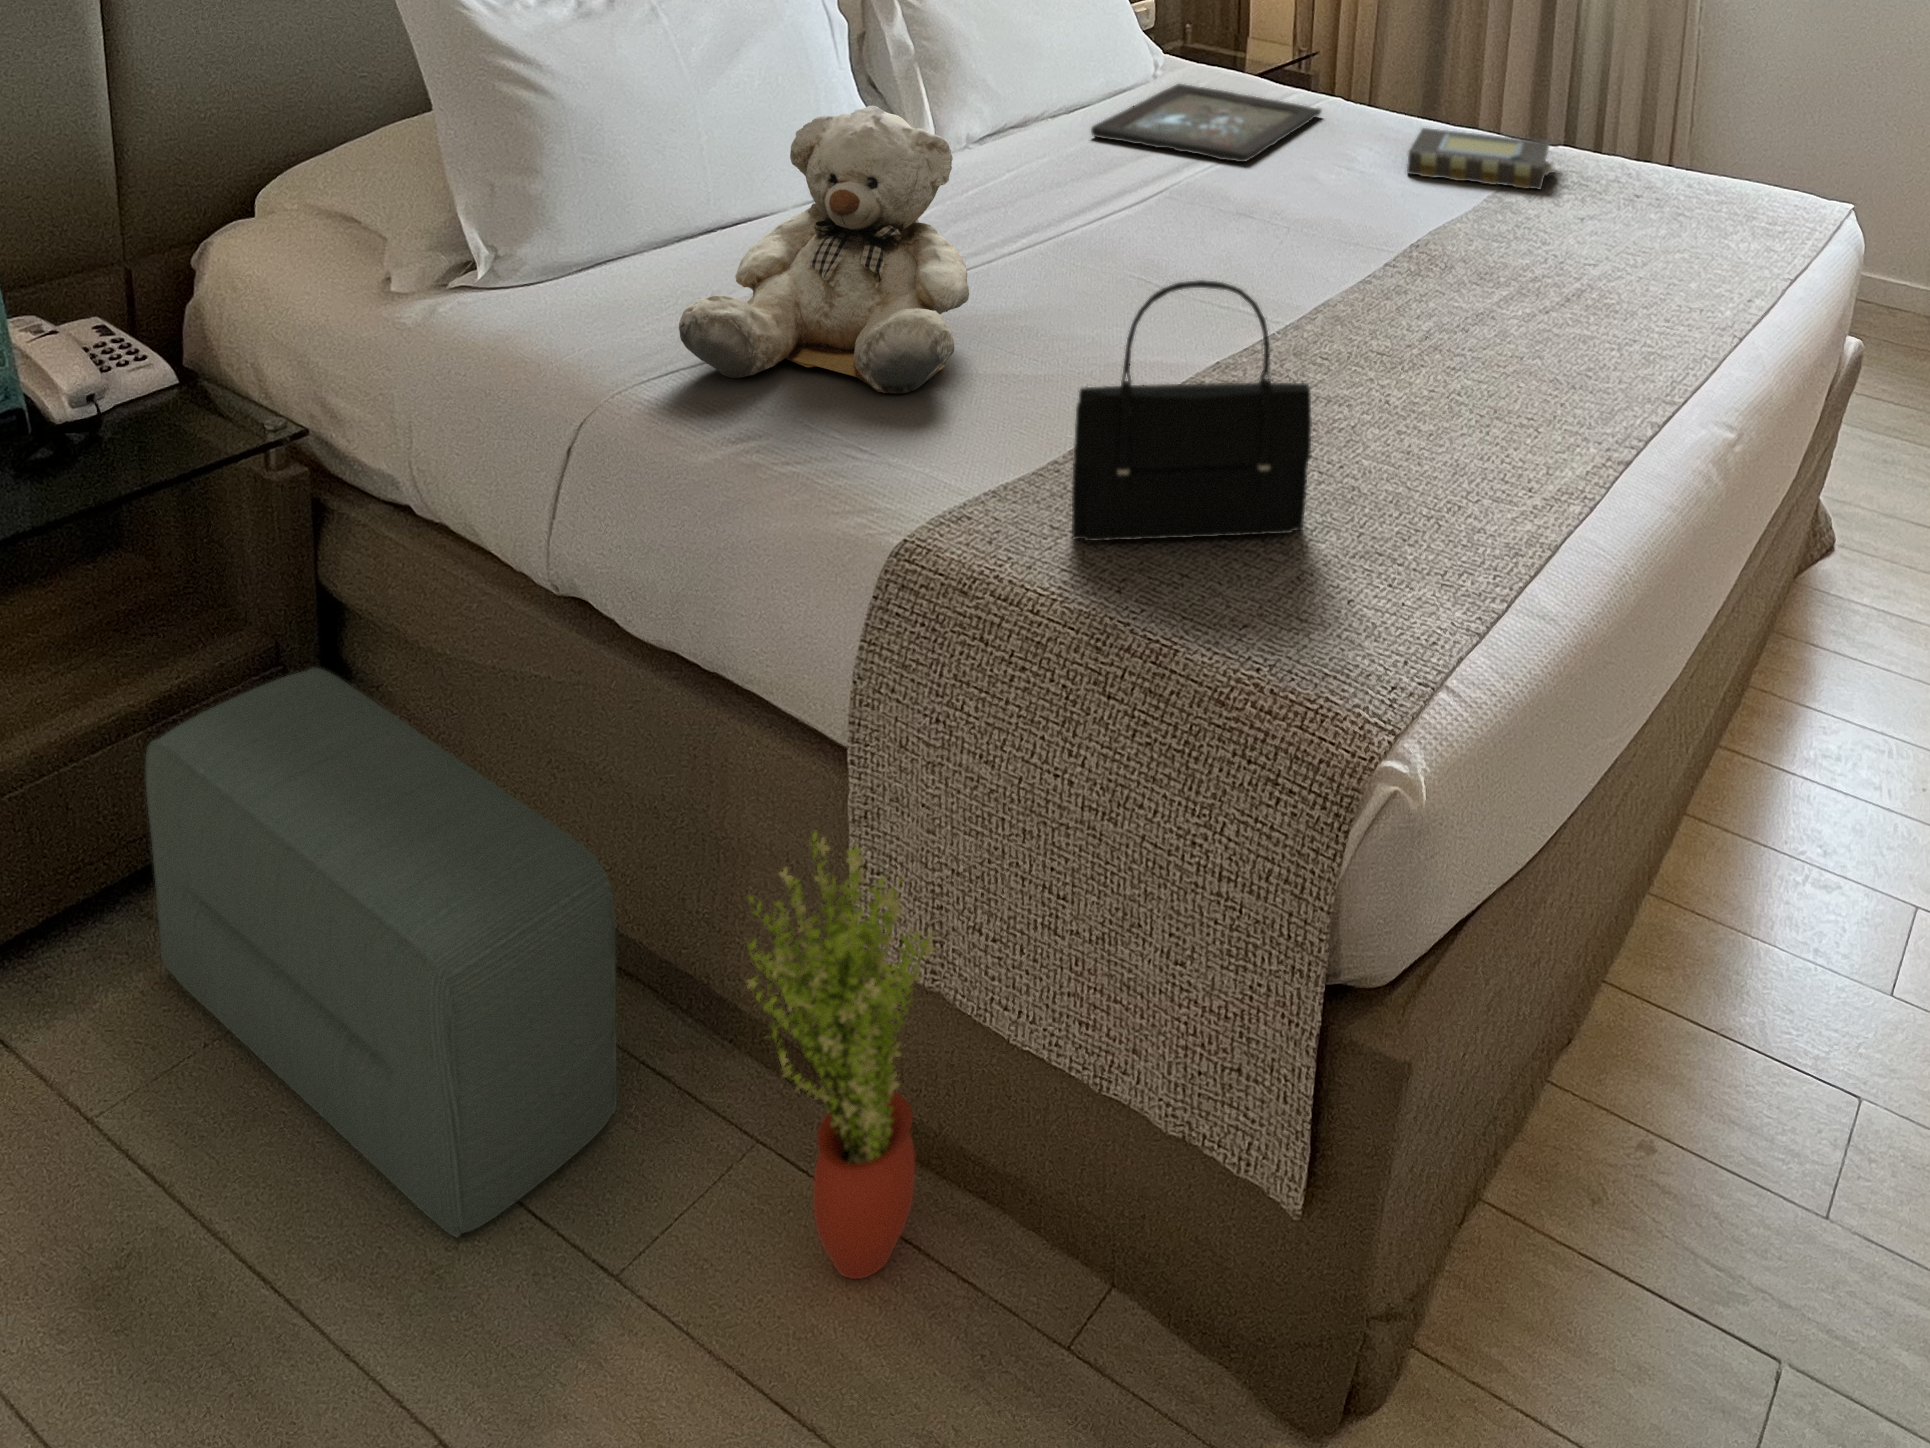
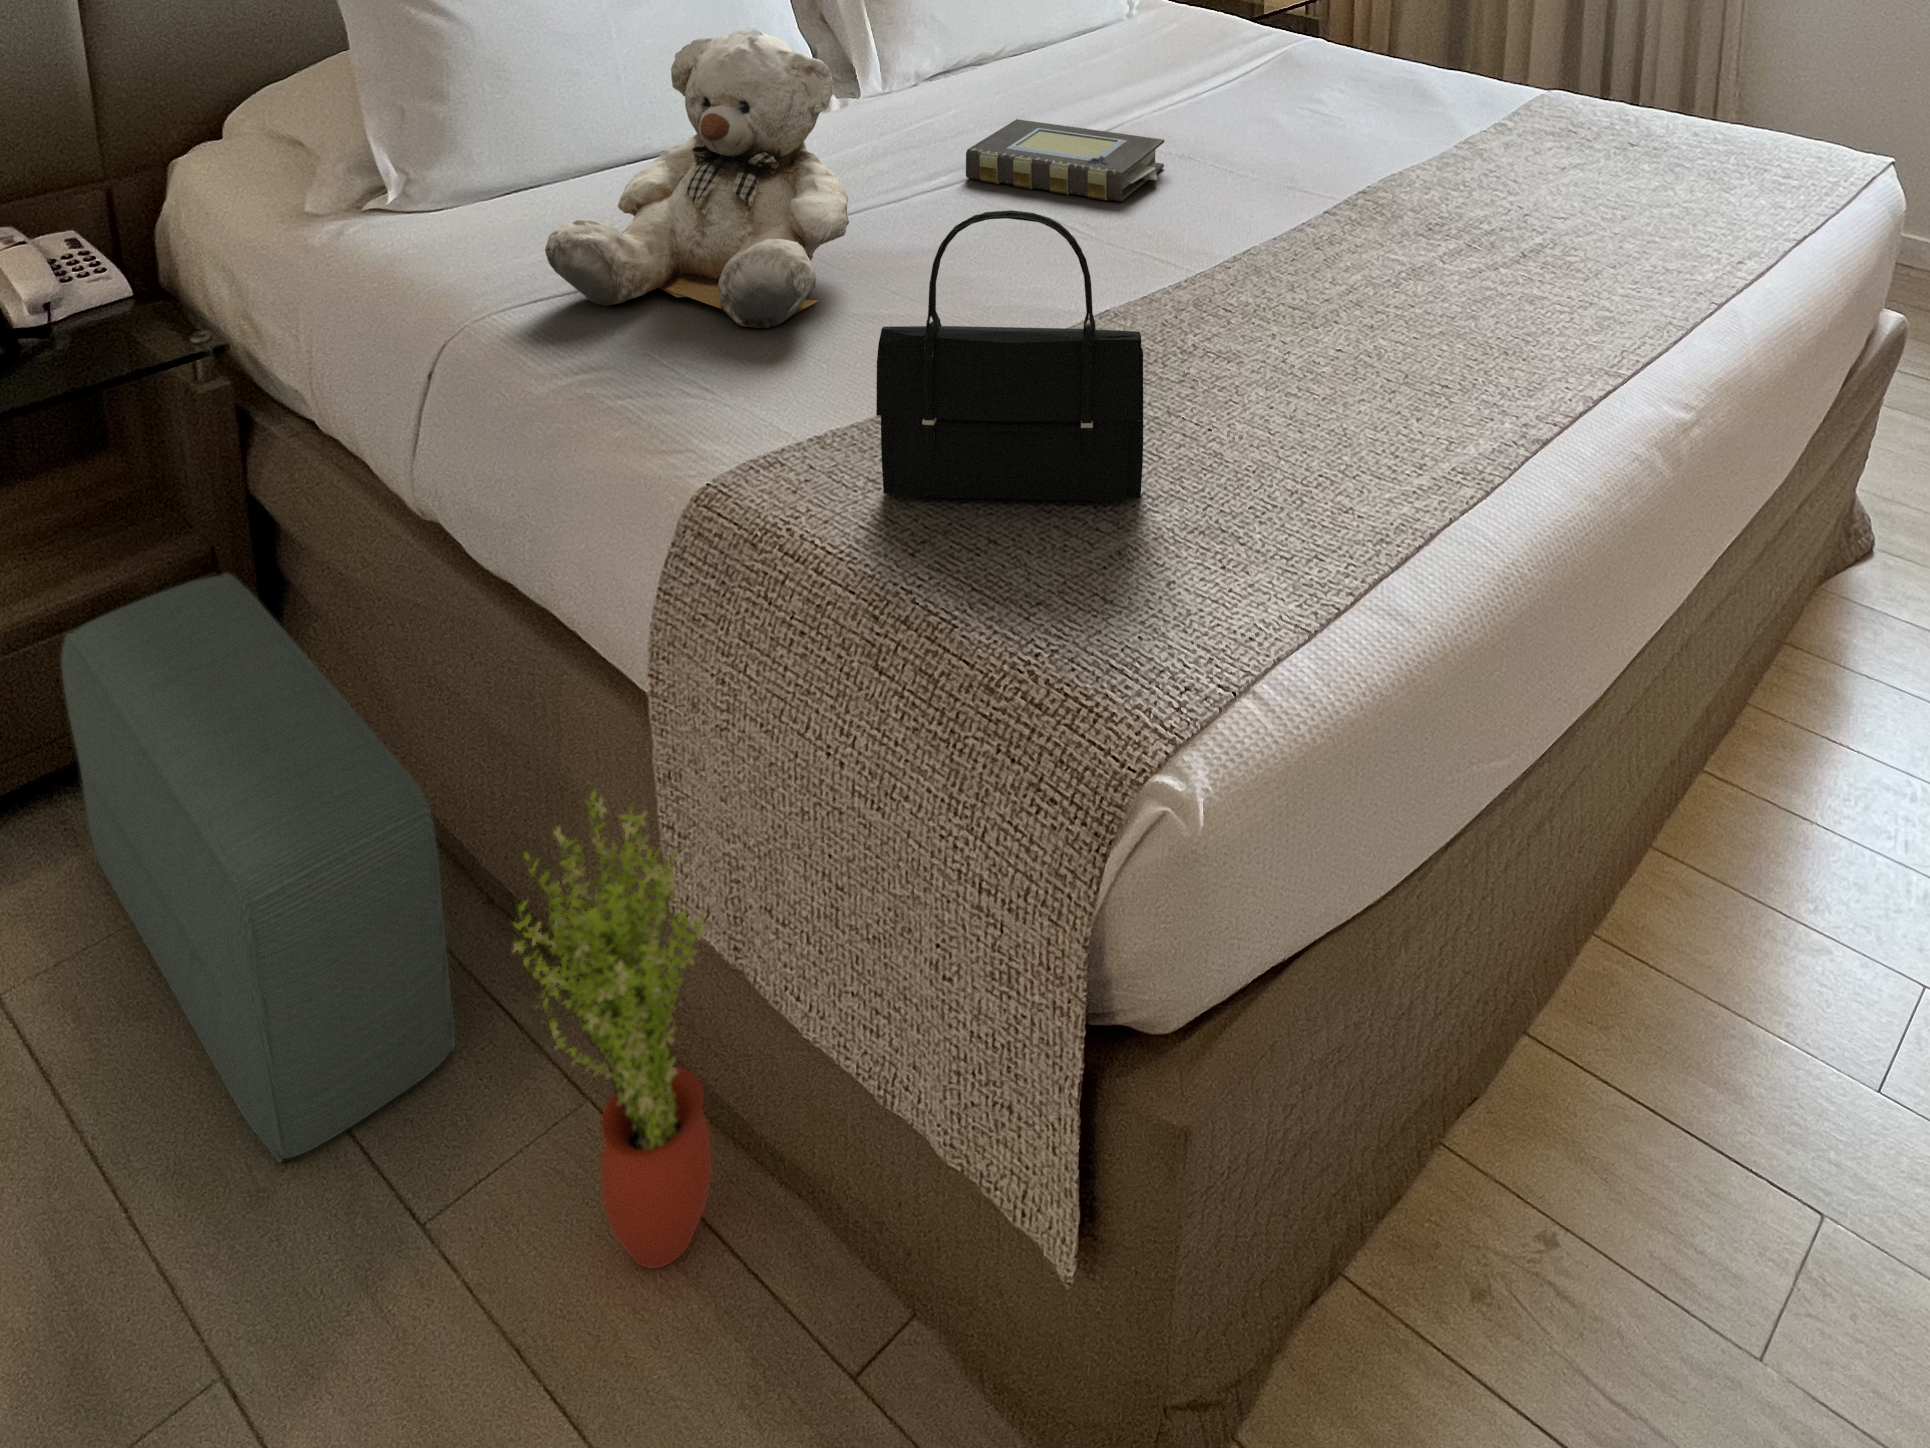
tray: present [1091,84,1321,162] -> none [1049,22,1299,101]
book: present [1407,128,1554,189] -> present [966,119,1164,202]

